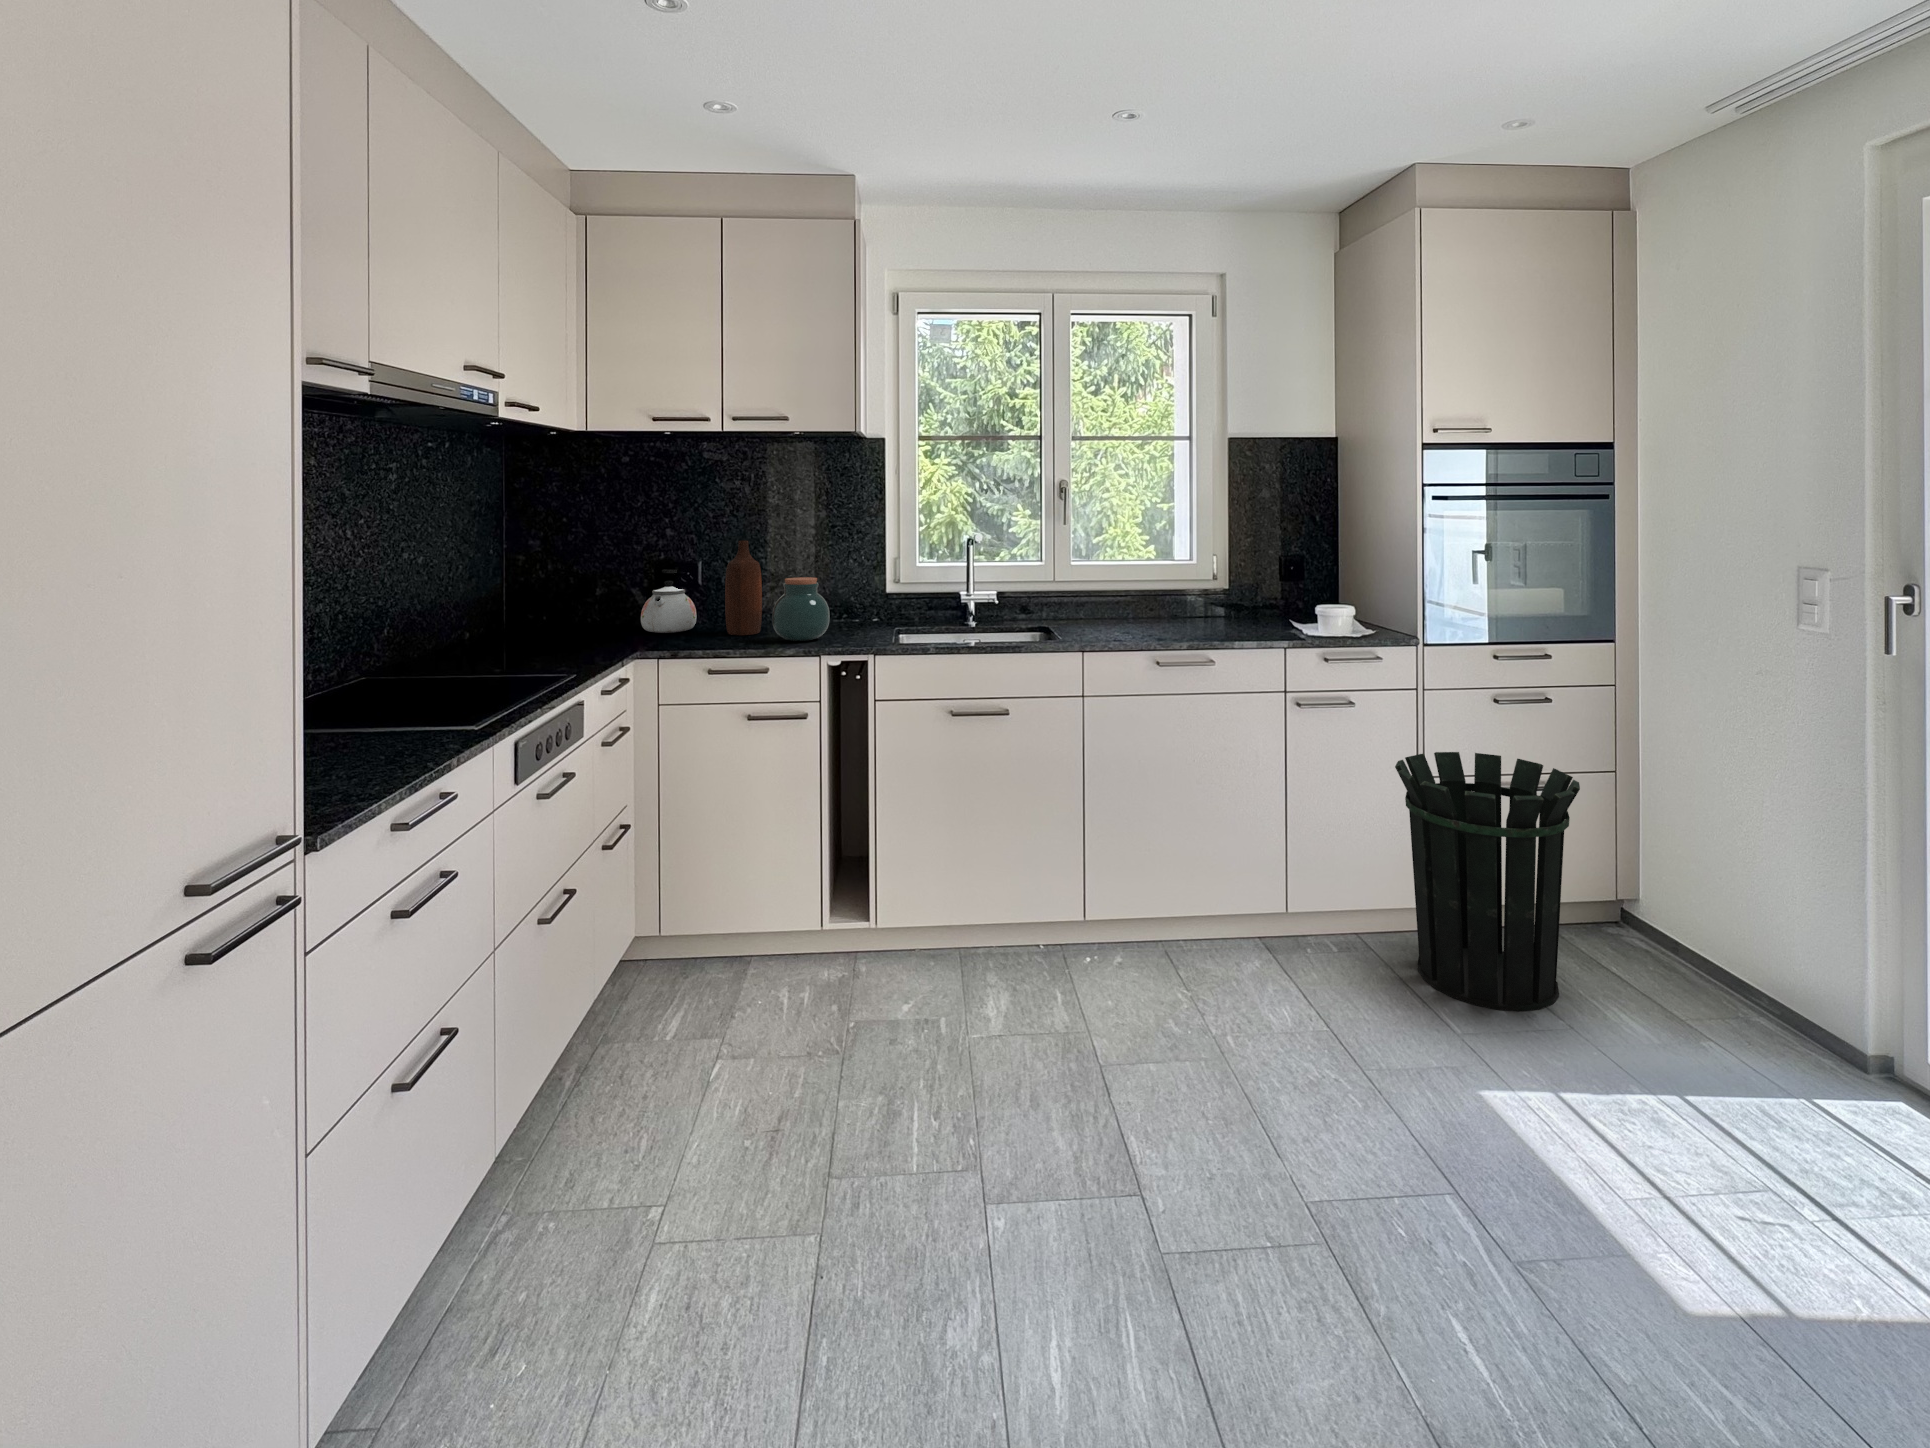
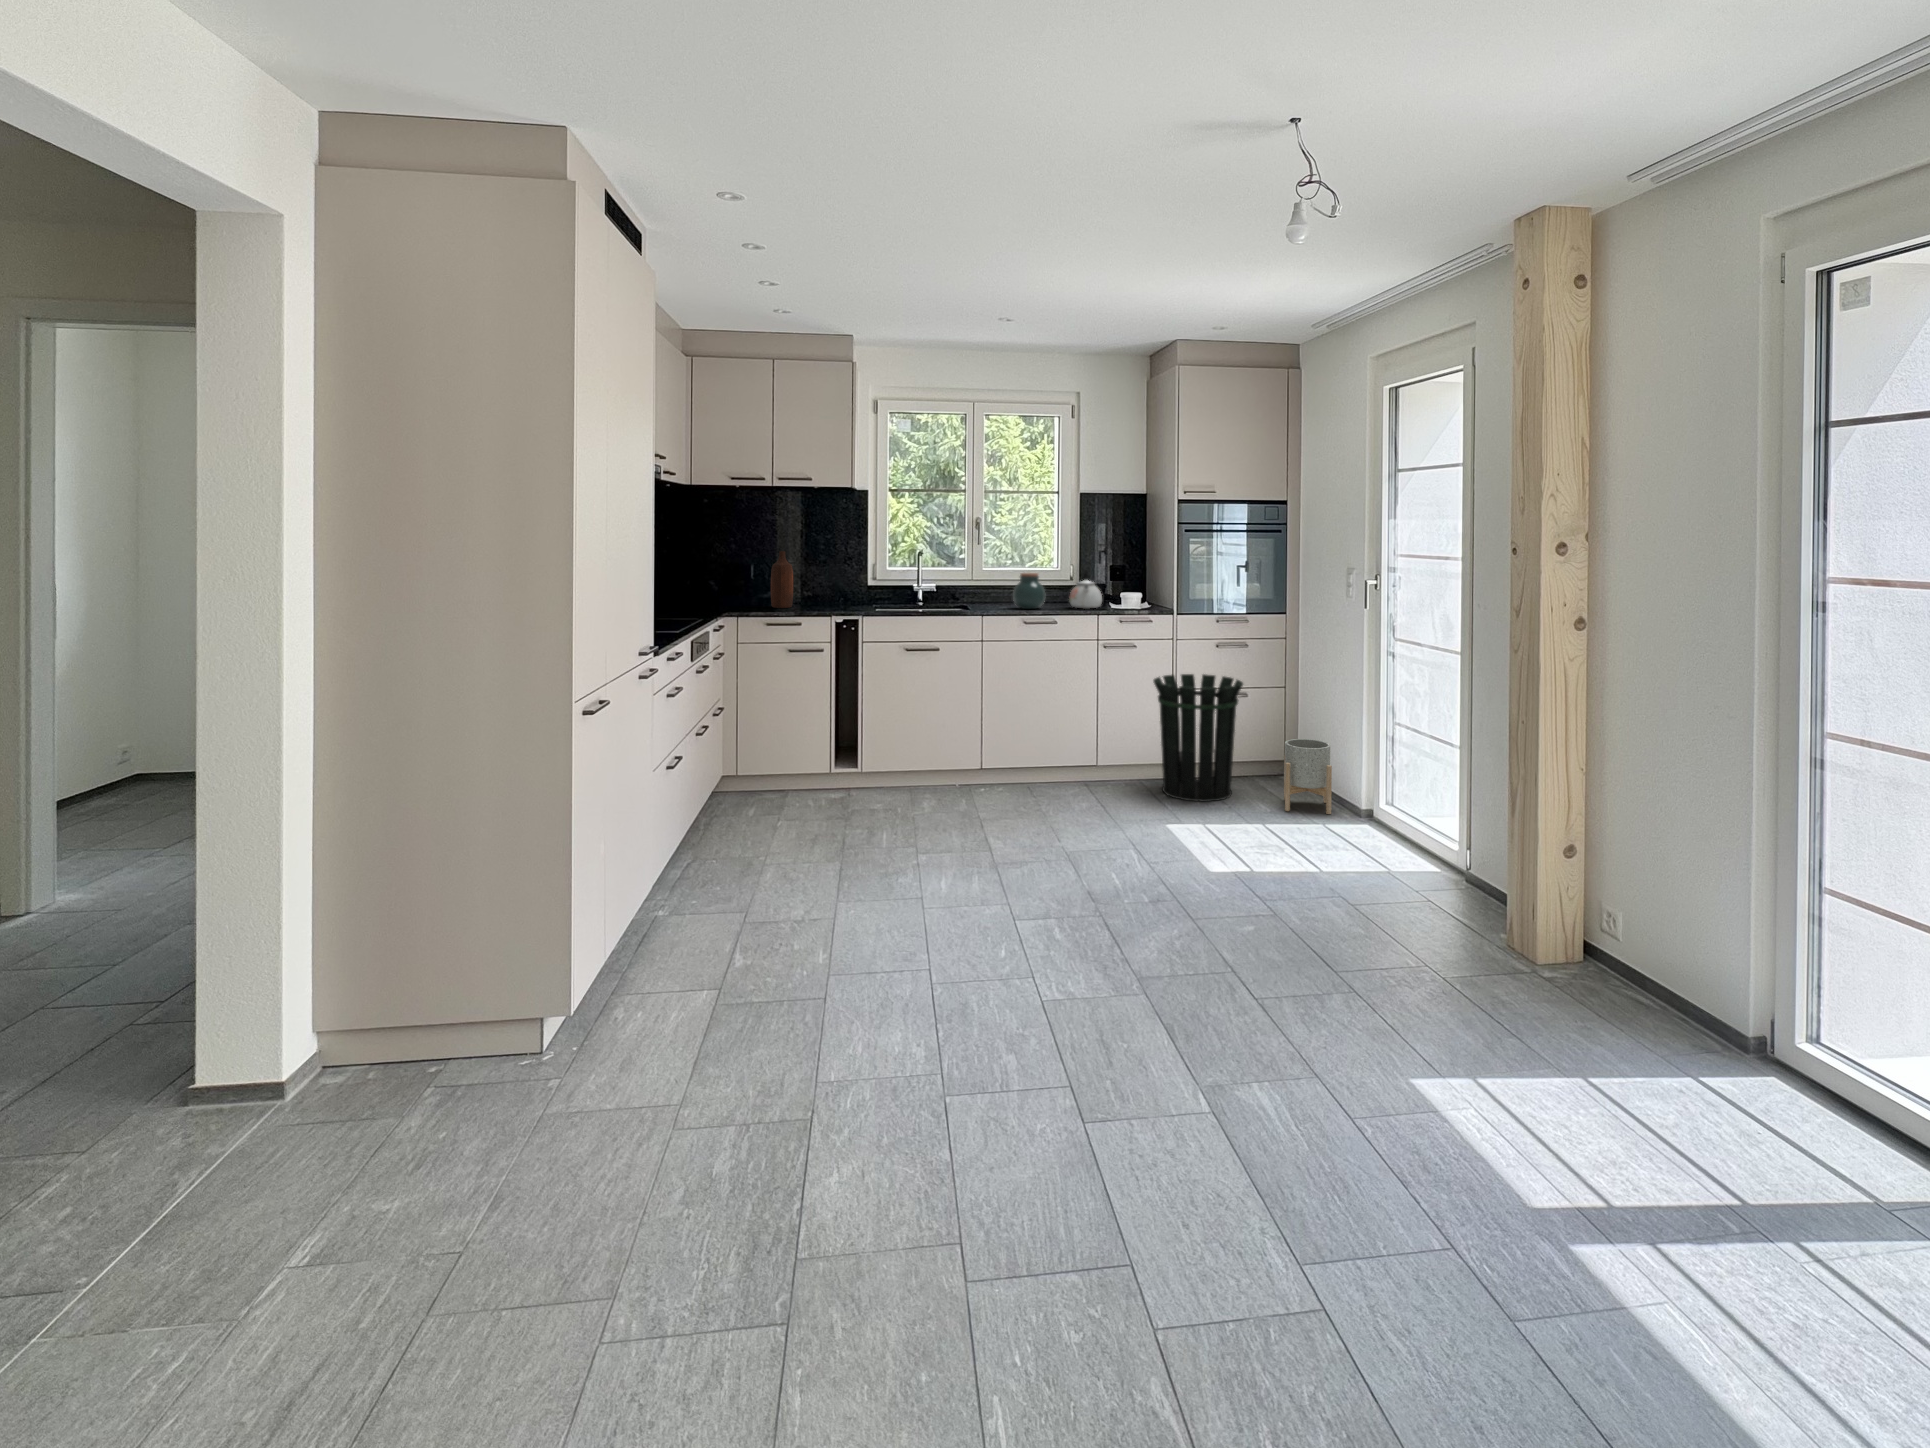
kettle: present [641,570,697,633] -> present [1069,570,1102,609]
jar: present [772,577,830,641] -> present [1013,573,1045,609]
planter: none [1671,893,1806,1064] -> present [1284,739,1332,814]

